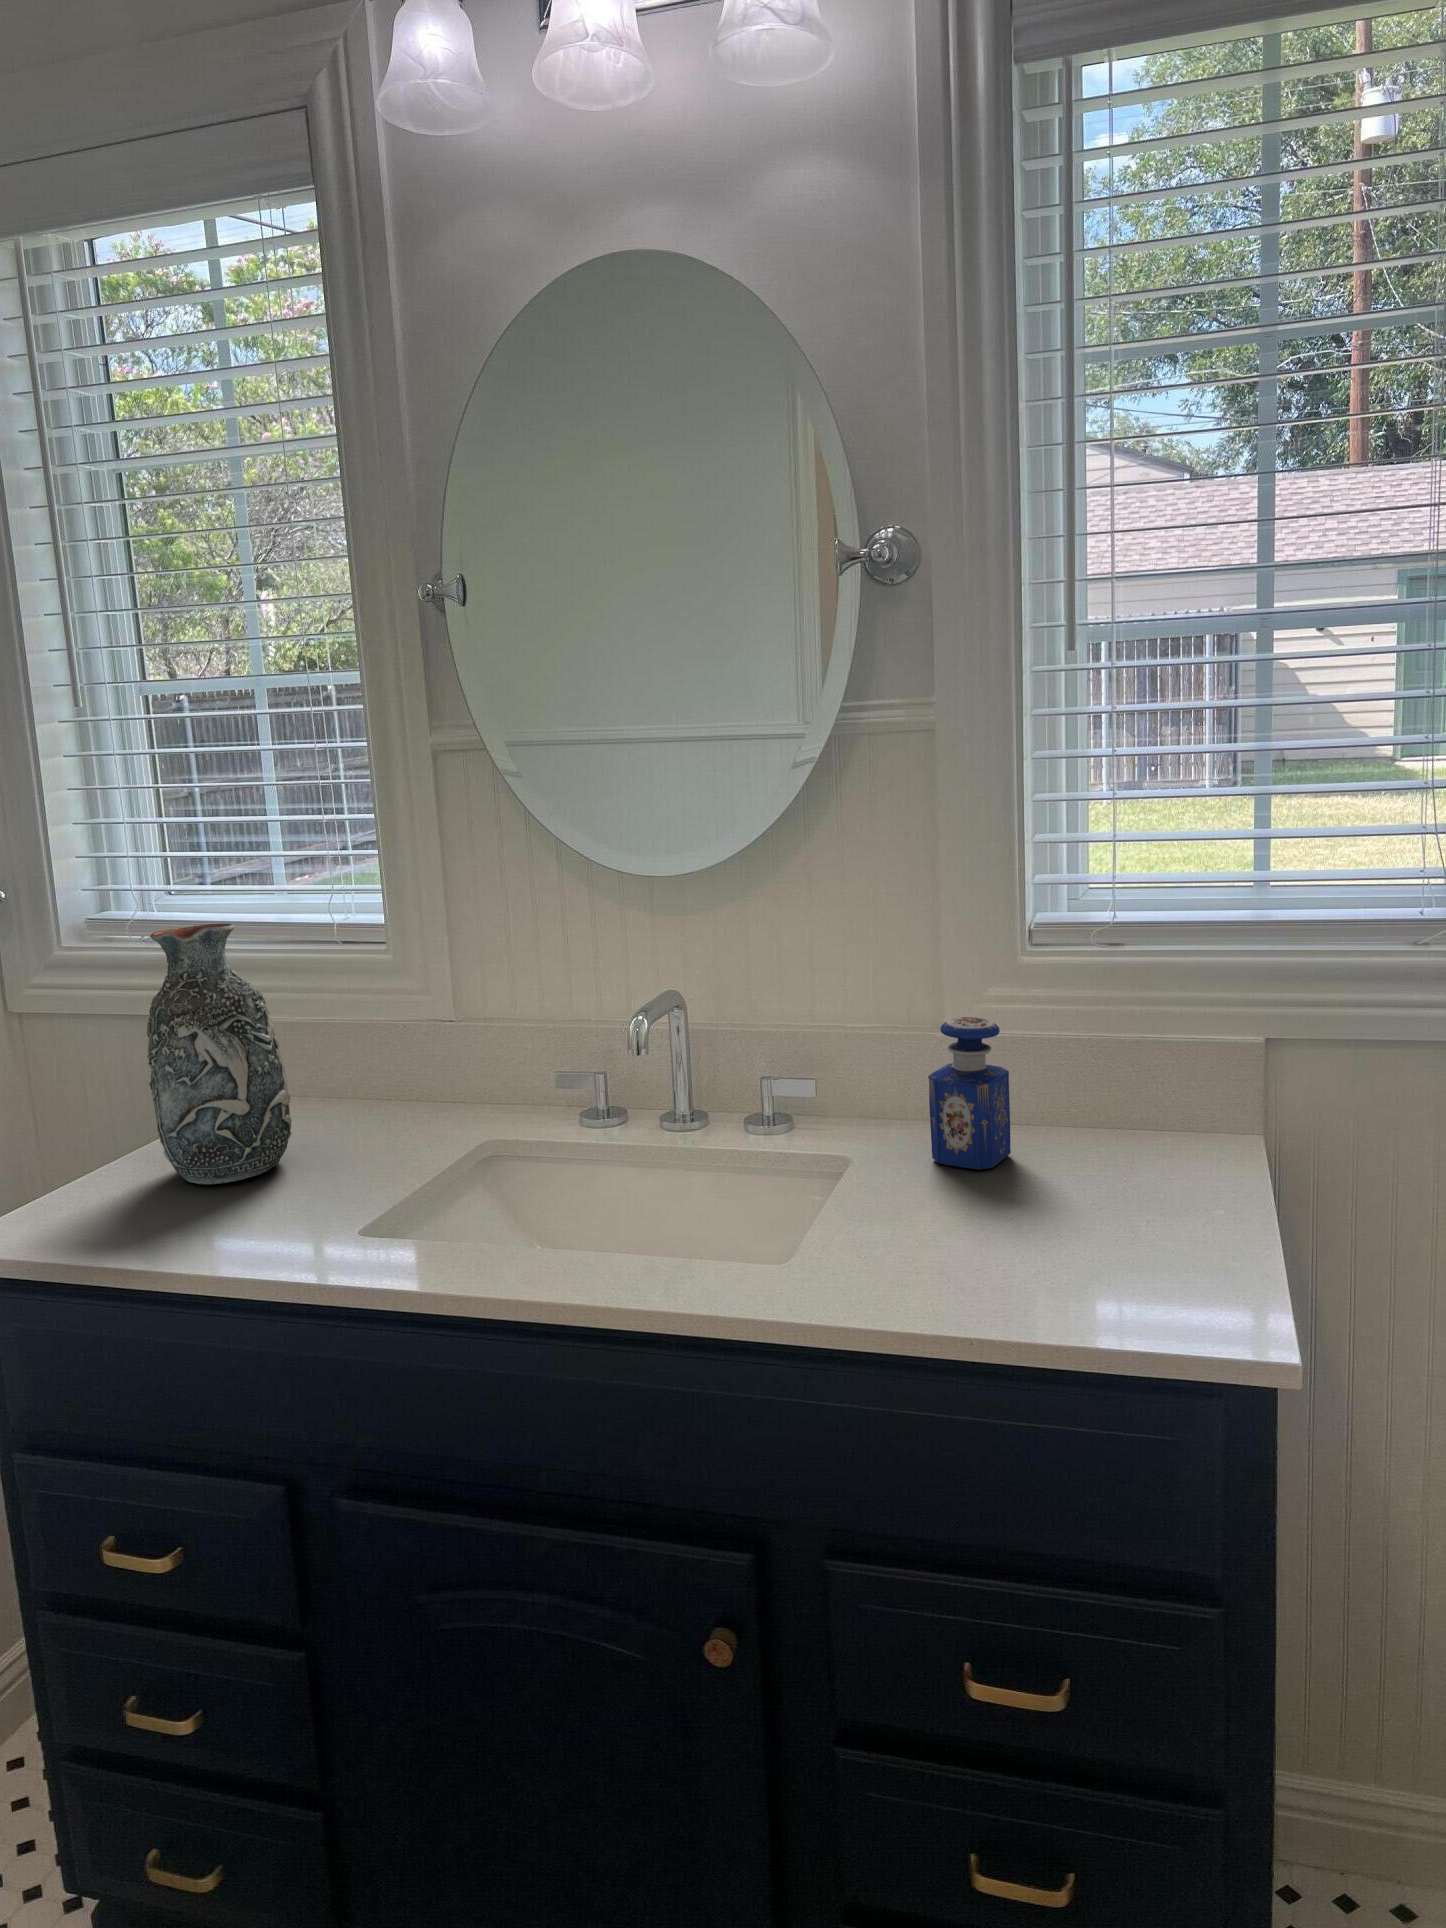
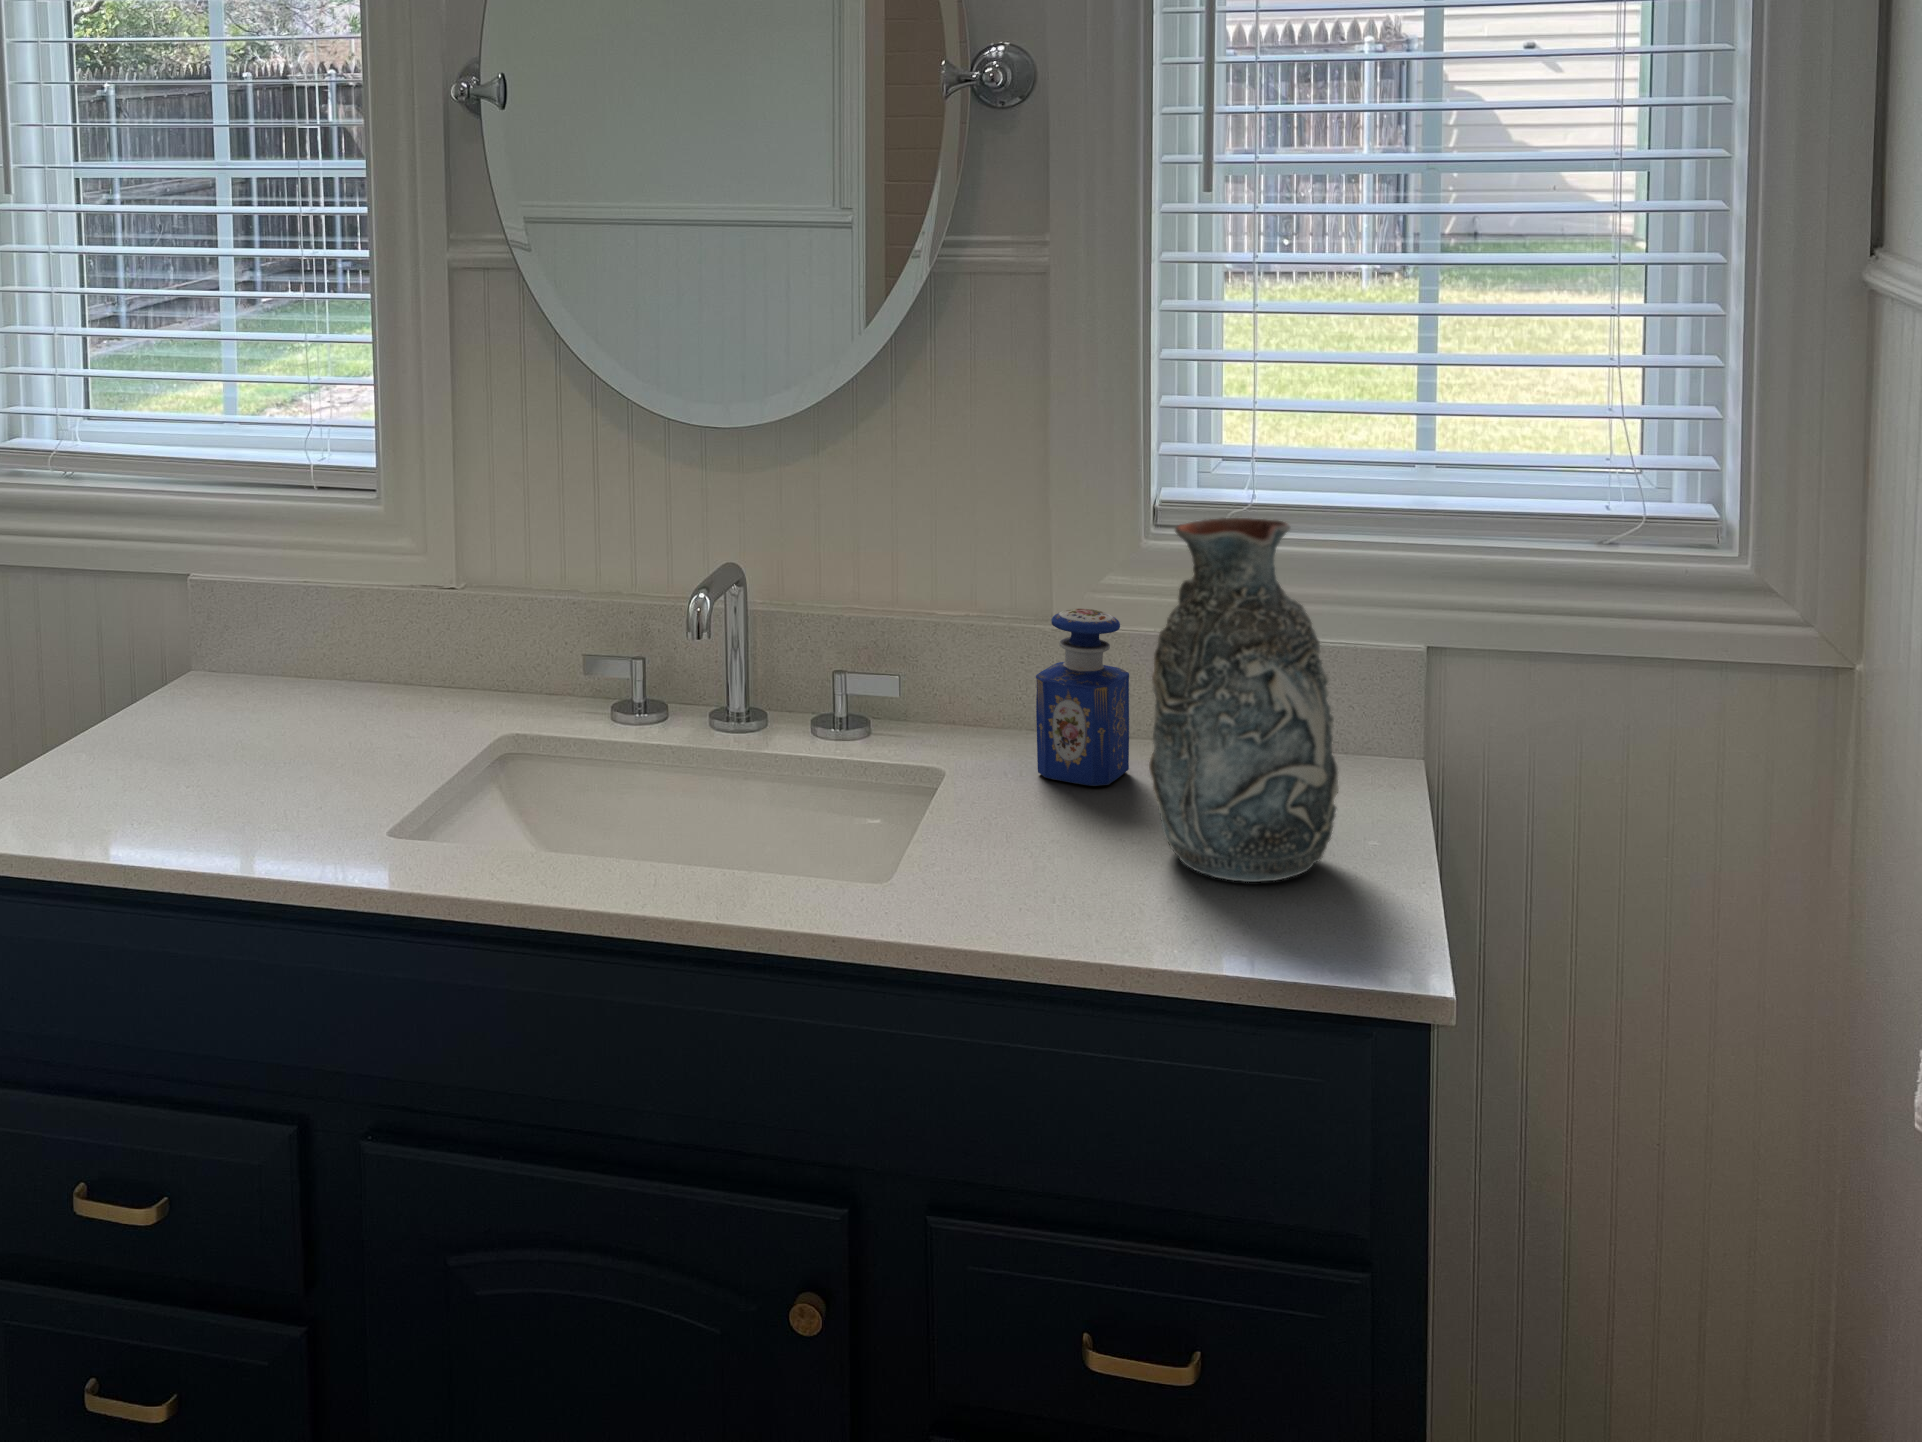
decorative vase: present [147,923,292,1184] -> present [1149,518,1339,882]

